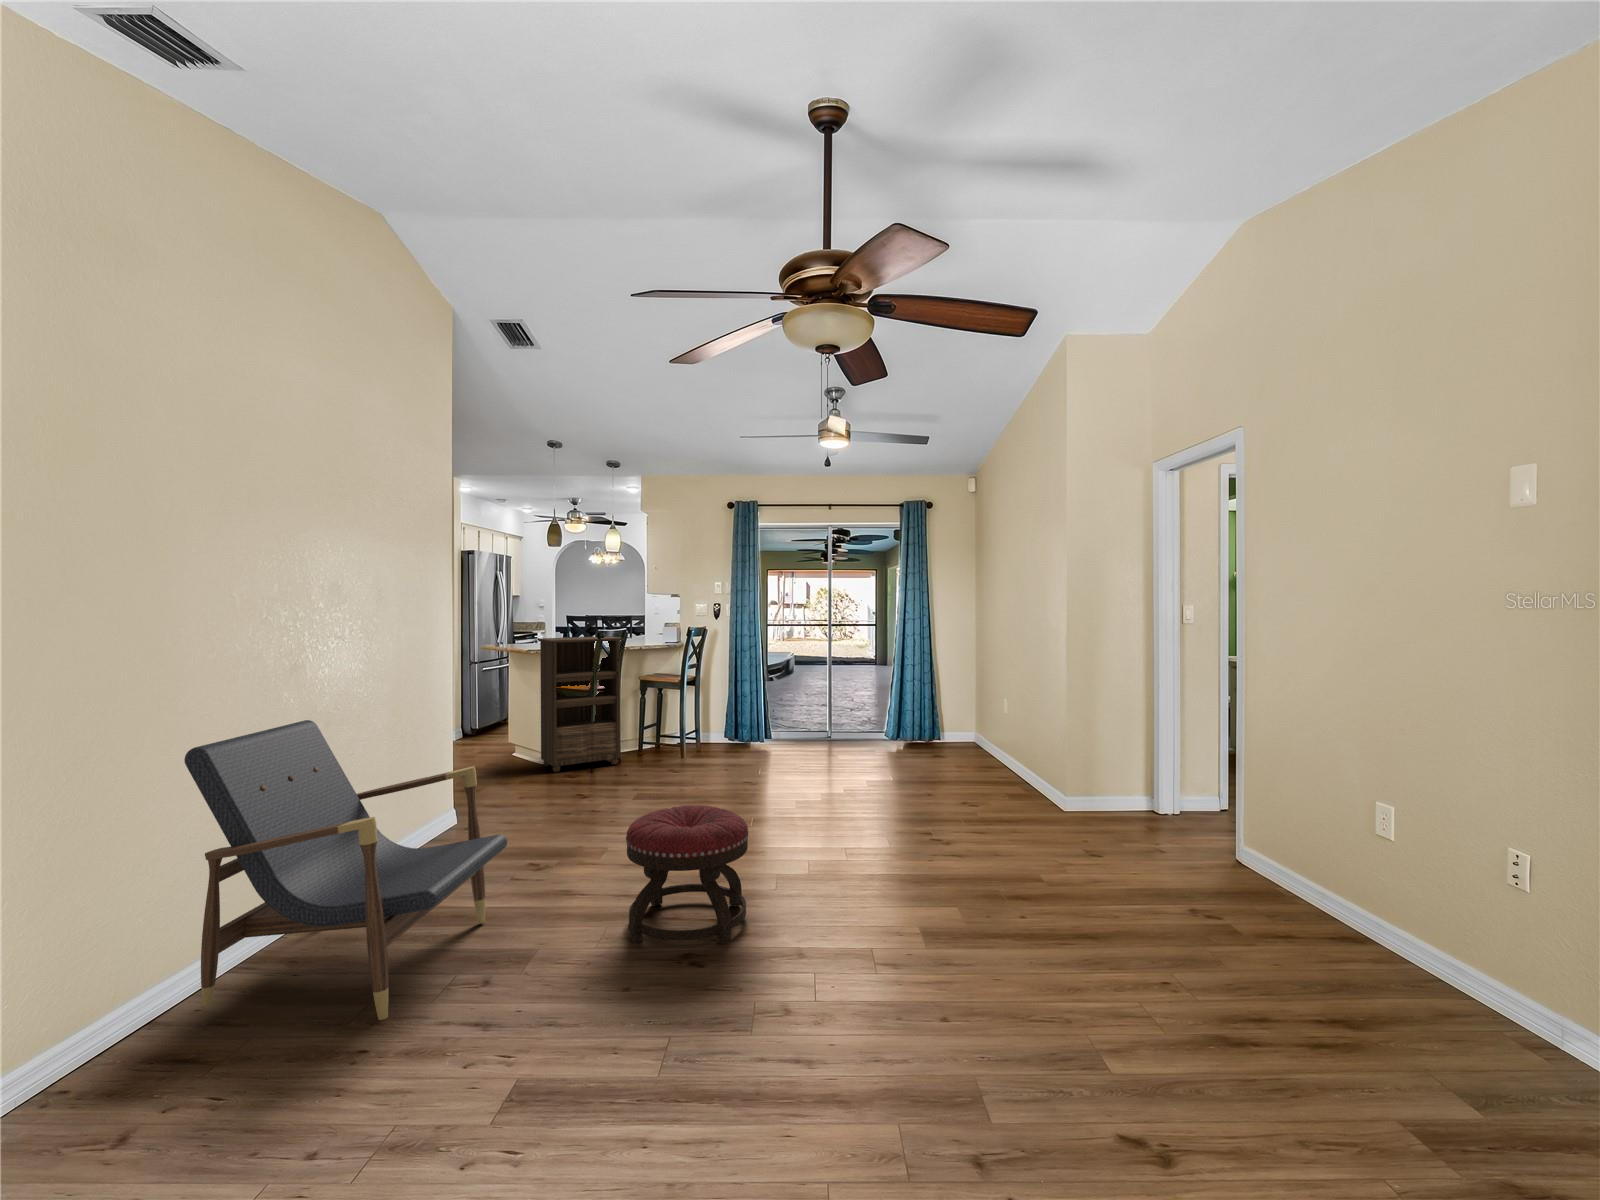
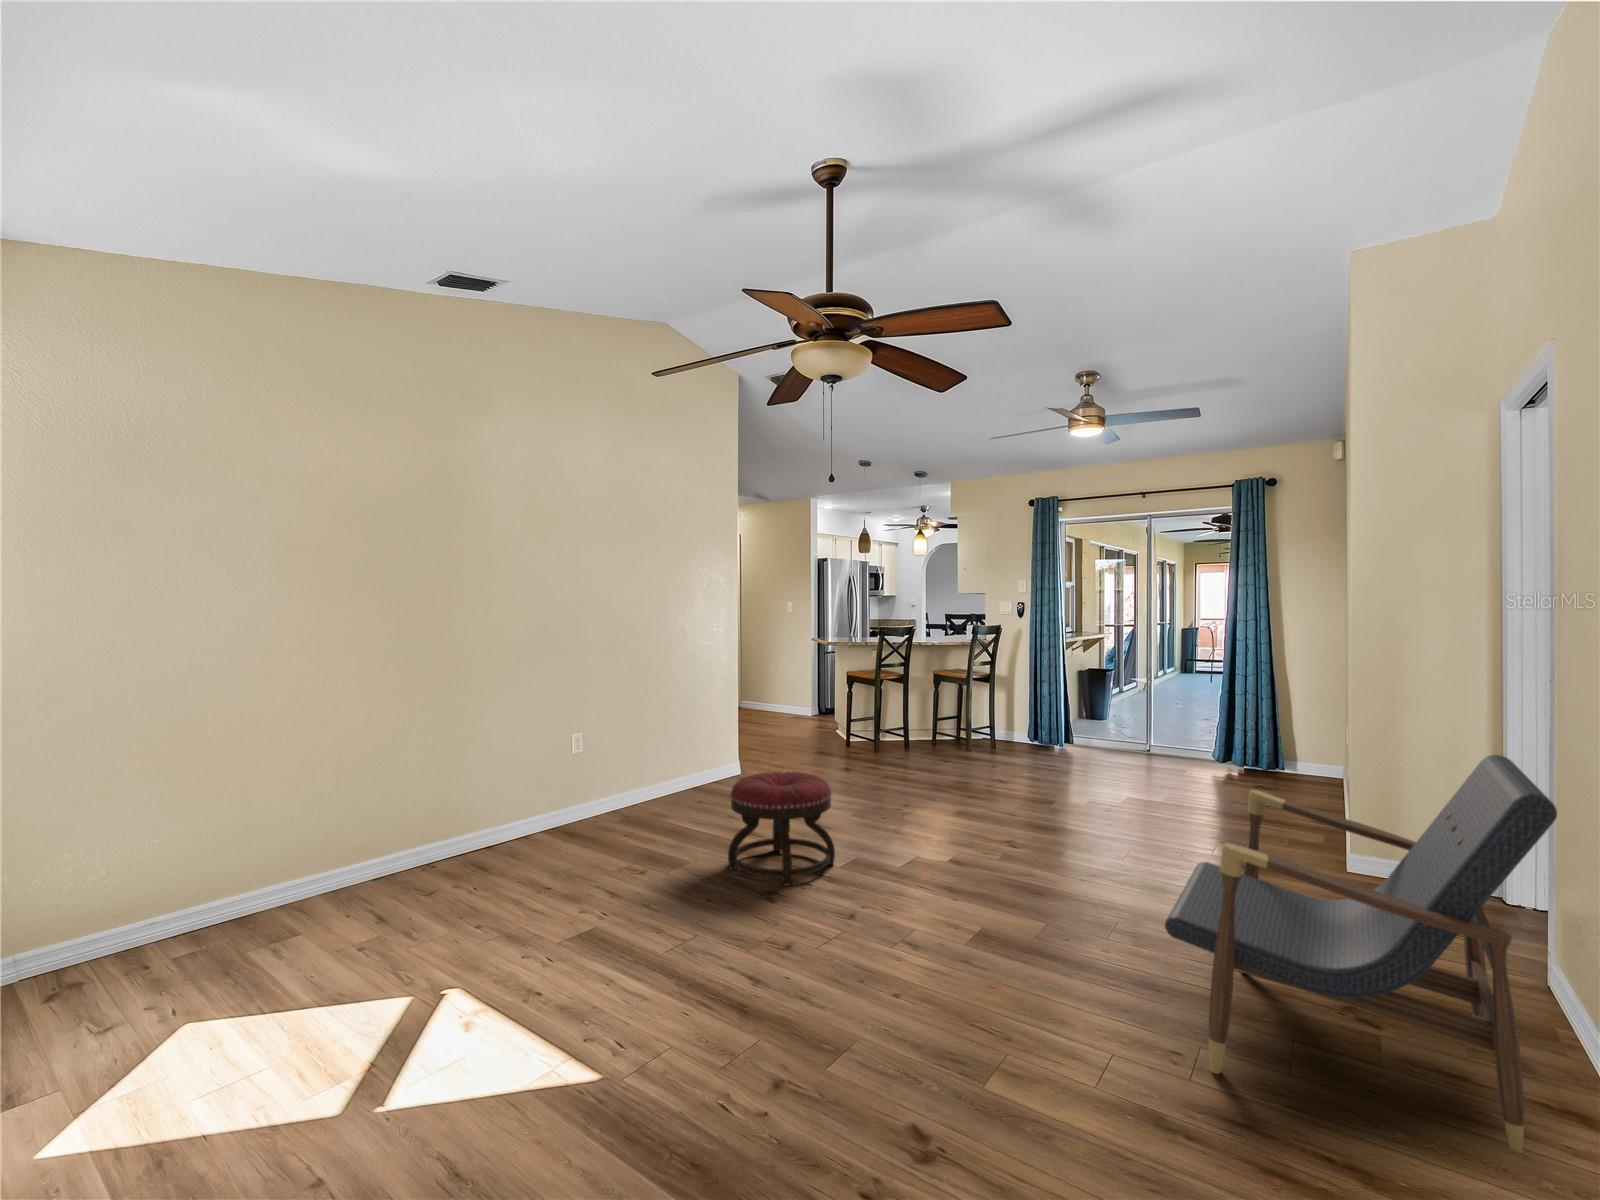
bookshelf: present [538,636,622,772] -> none [832,632,899,750]
lounge chair: present [184,720,507,1020] -> present [1165,755,1557,1152]

